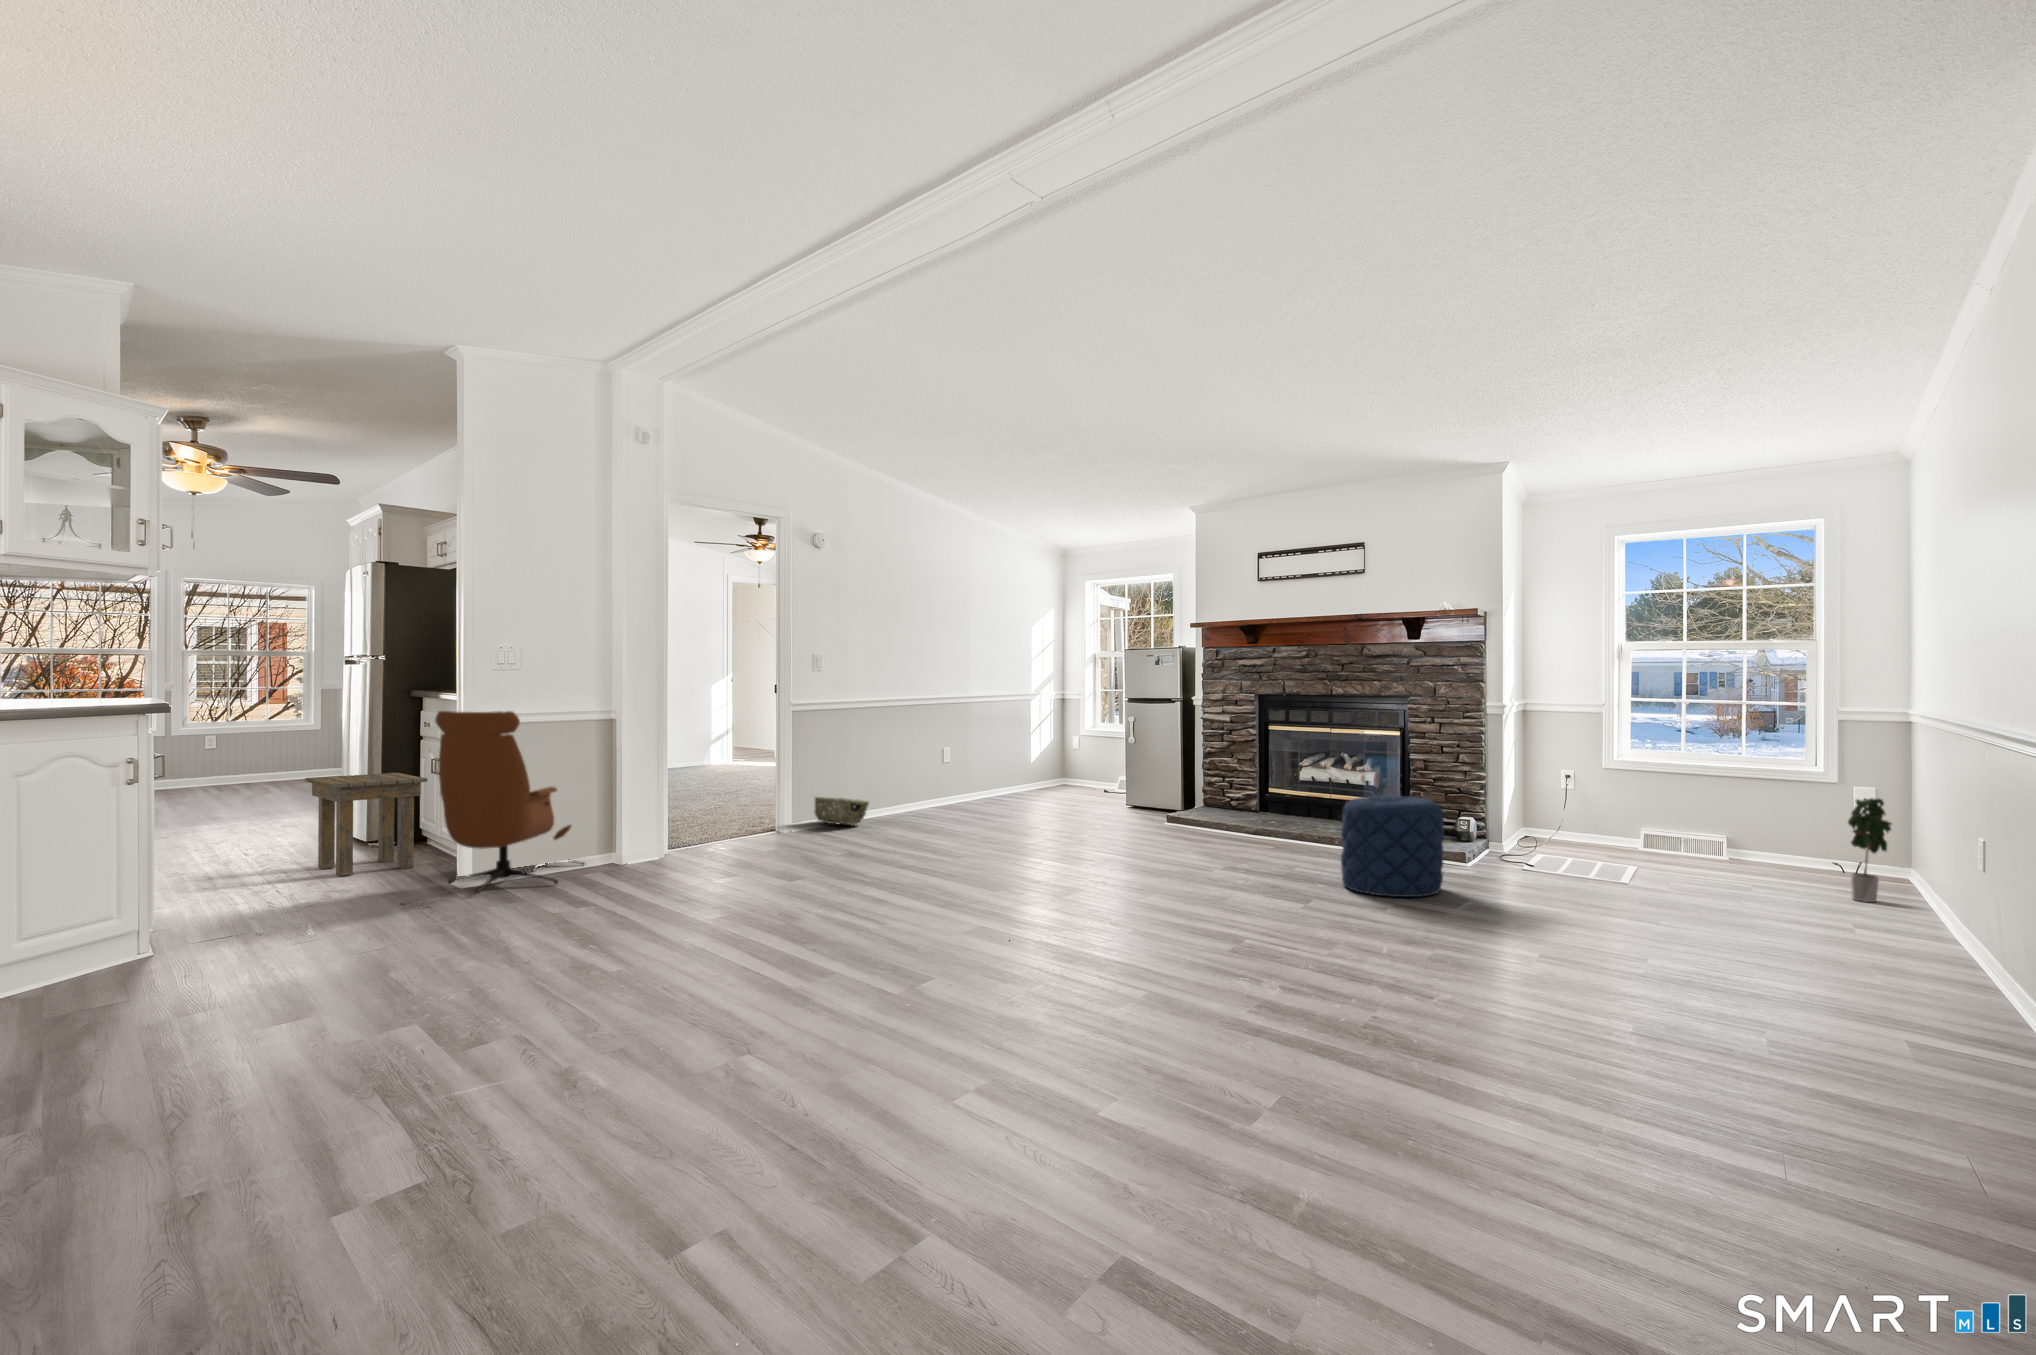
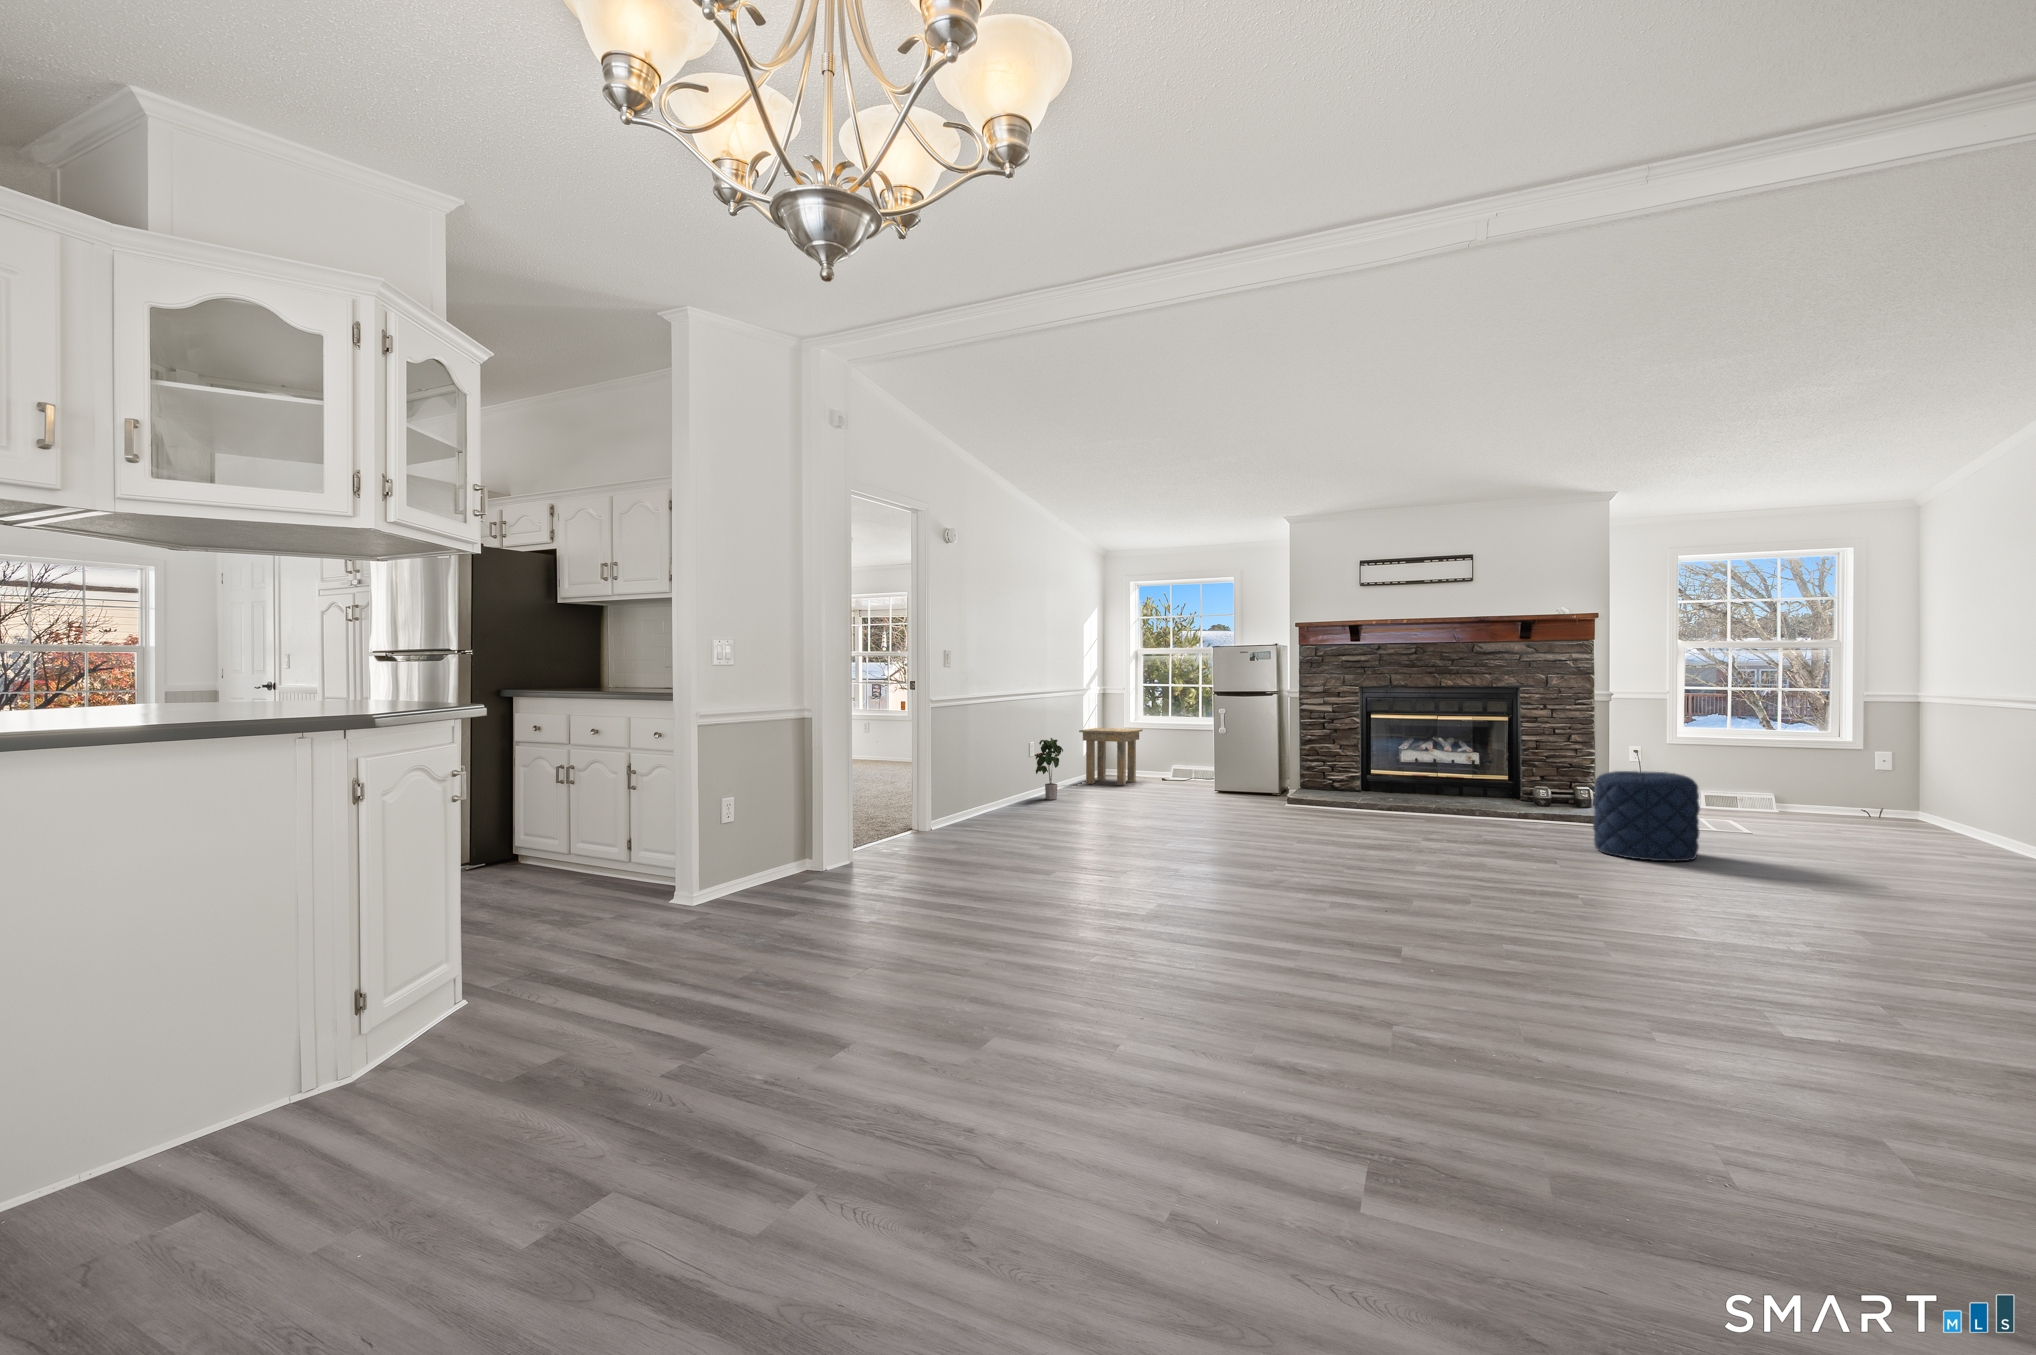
lounge chair: present [435,711,584,894] -> none [767,704,898,925]
side table: present [305,773,427,876] -> present [1079,728,1143,786]
woven basket: present [815,797,869,825] -> none [973,793,1038,821]
potted plant: present [1848,798,1891,902] -> present [1035,738,1063,800]

